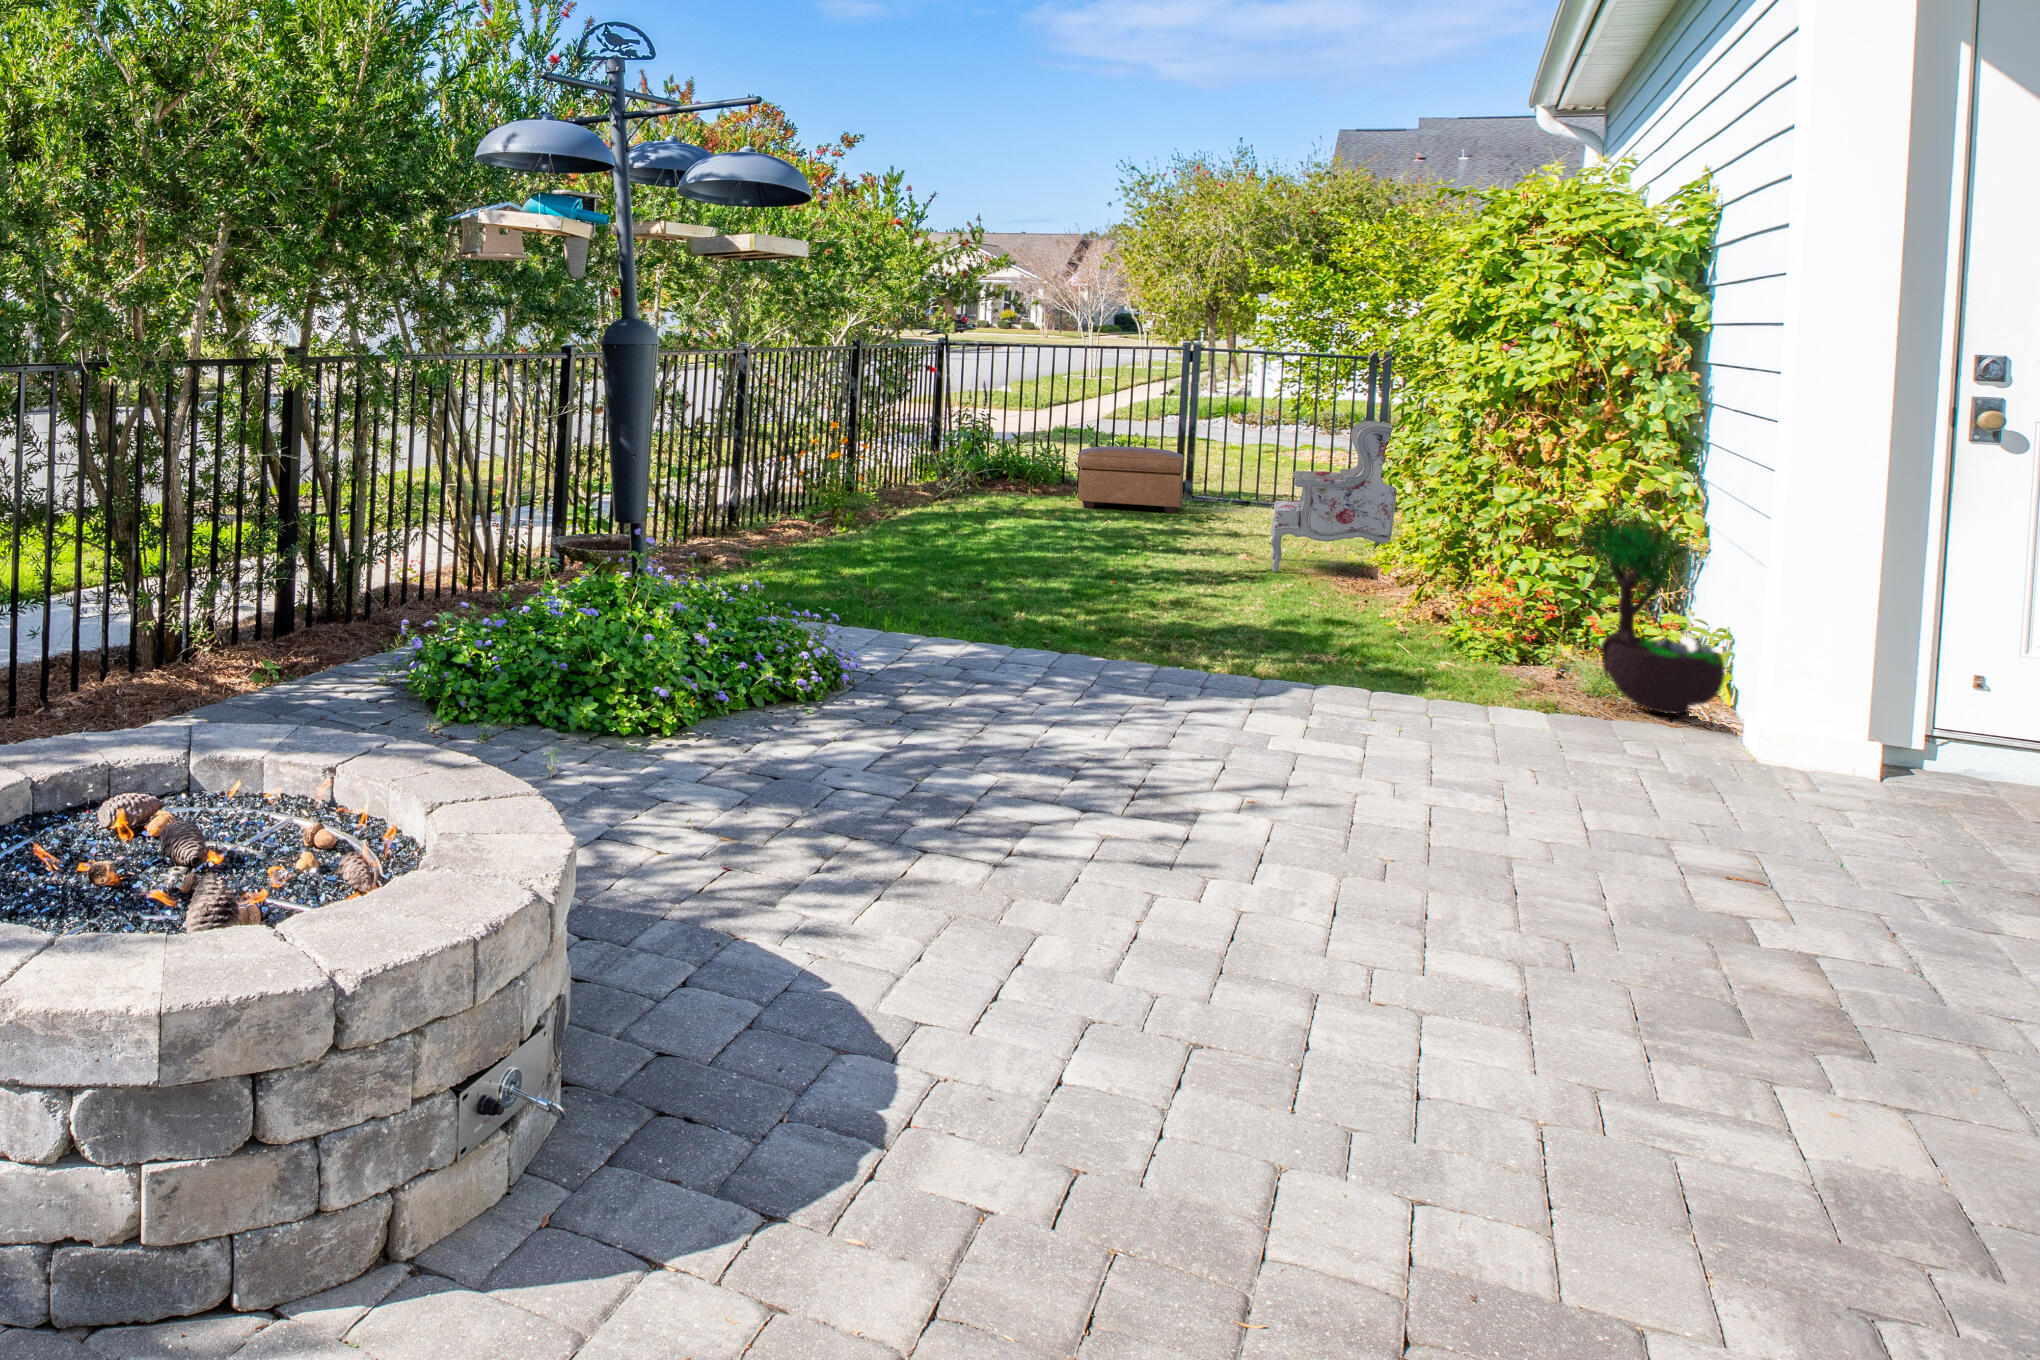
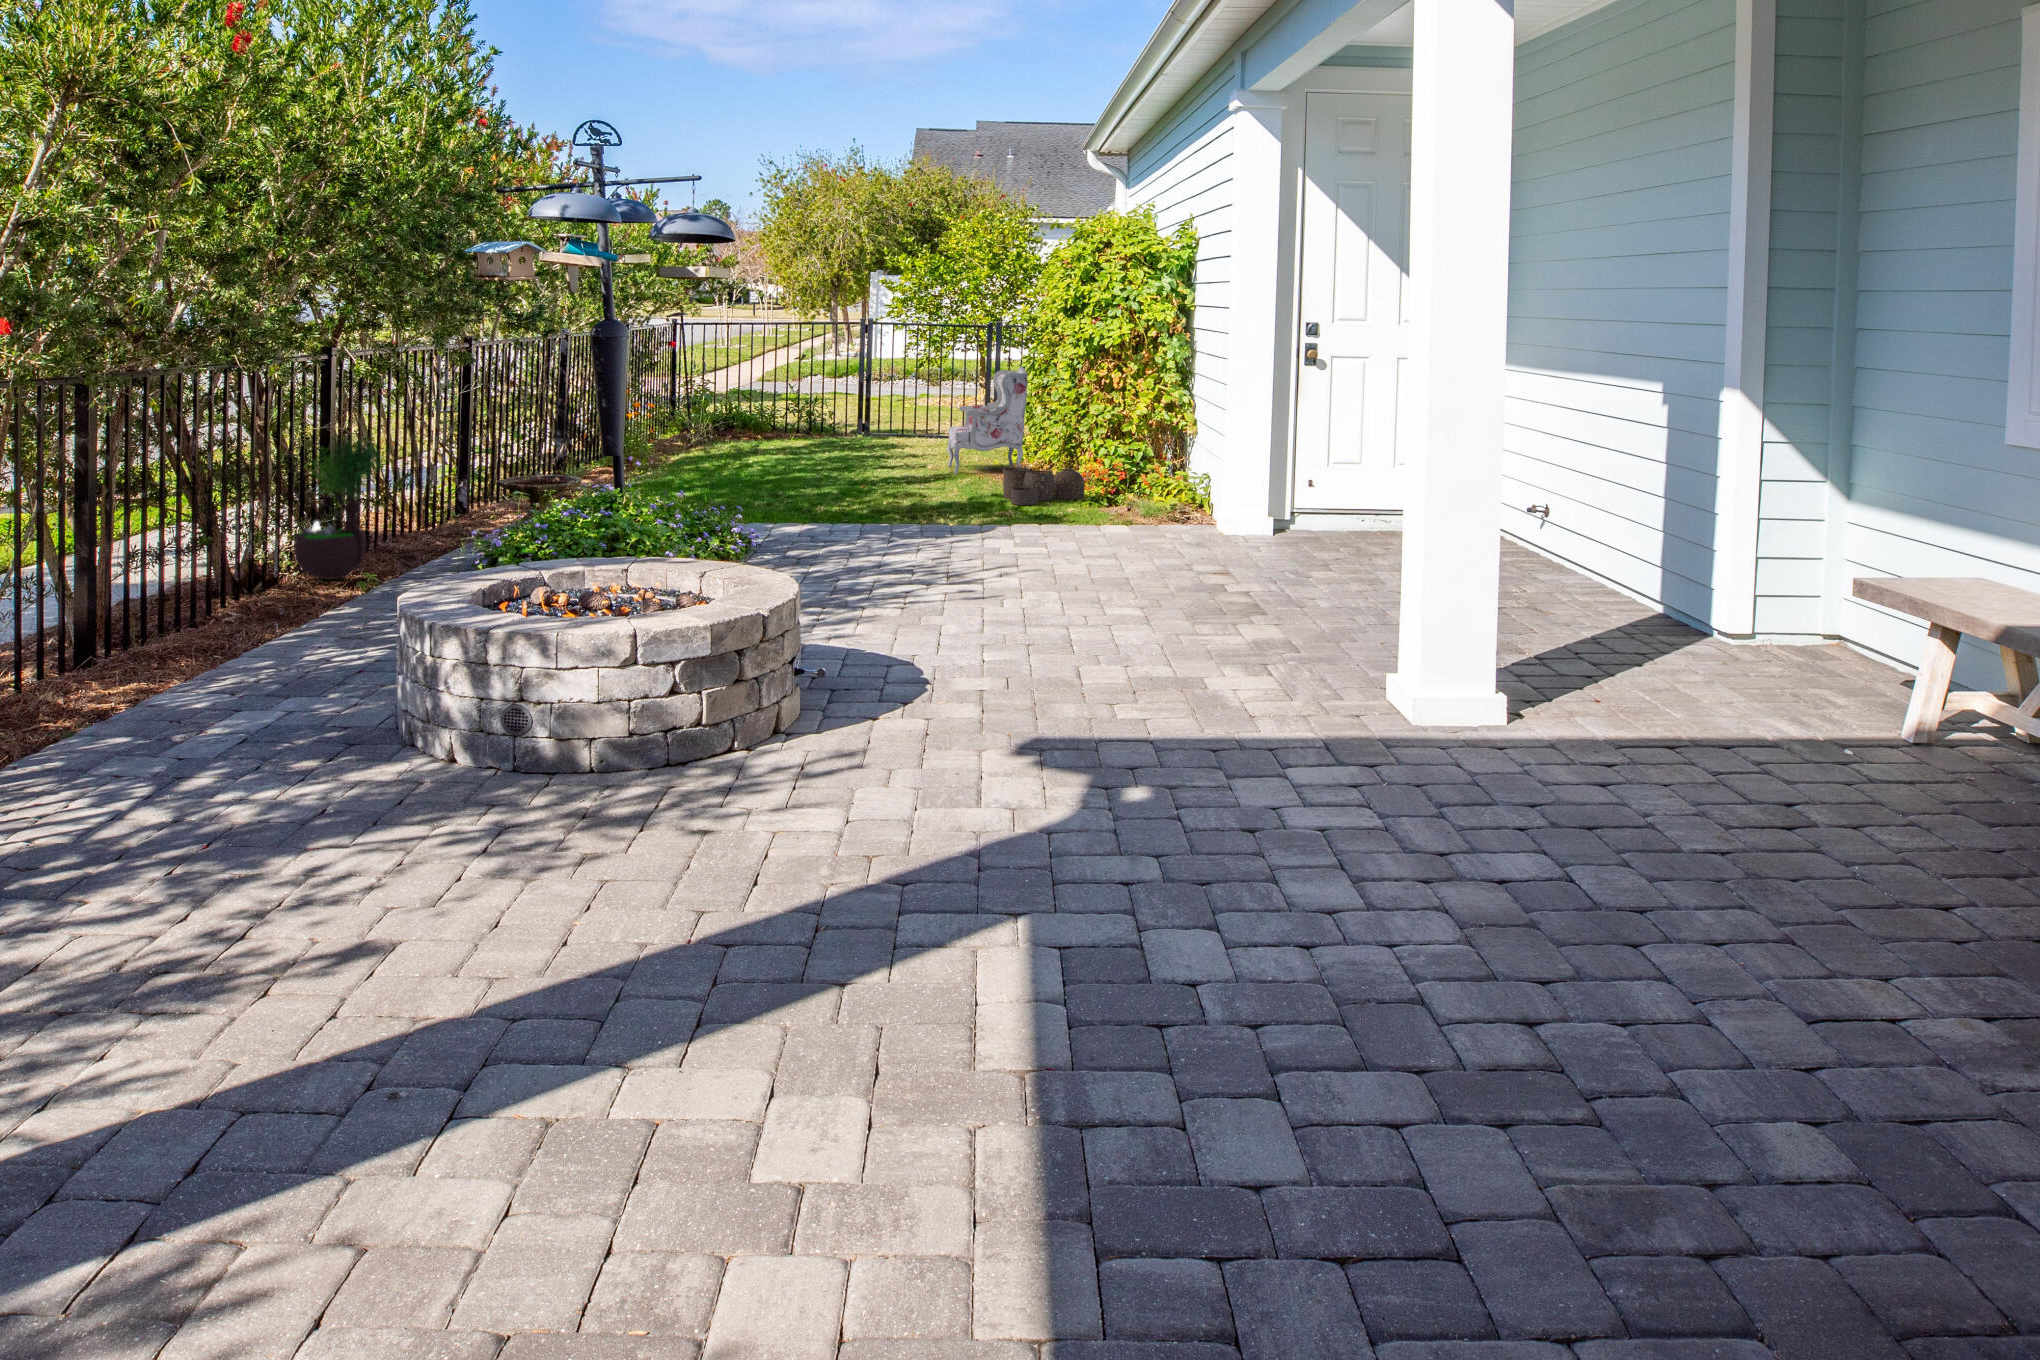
ottoman: present [1078,446,1184,513] -> none [798,398,873,445]
potted tree: present [1570,510,1725,714] -> present [294,434,384,580]
woven basket: none [1327,569,1479,641] -> present [1003,463,1085,505]

